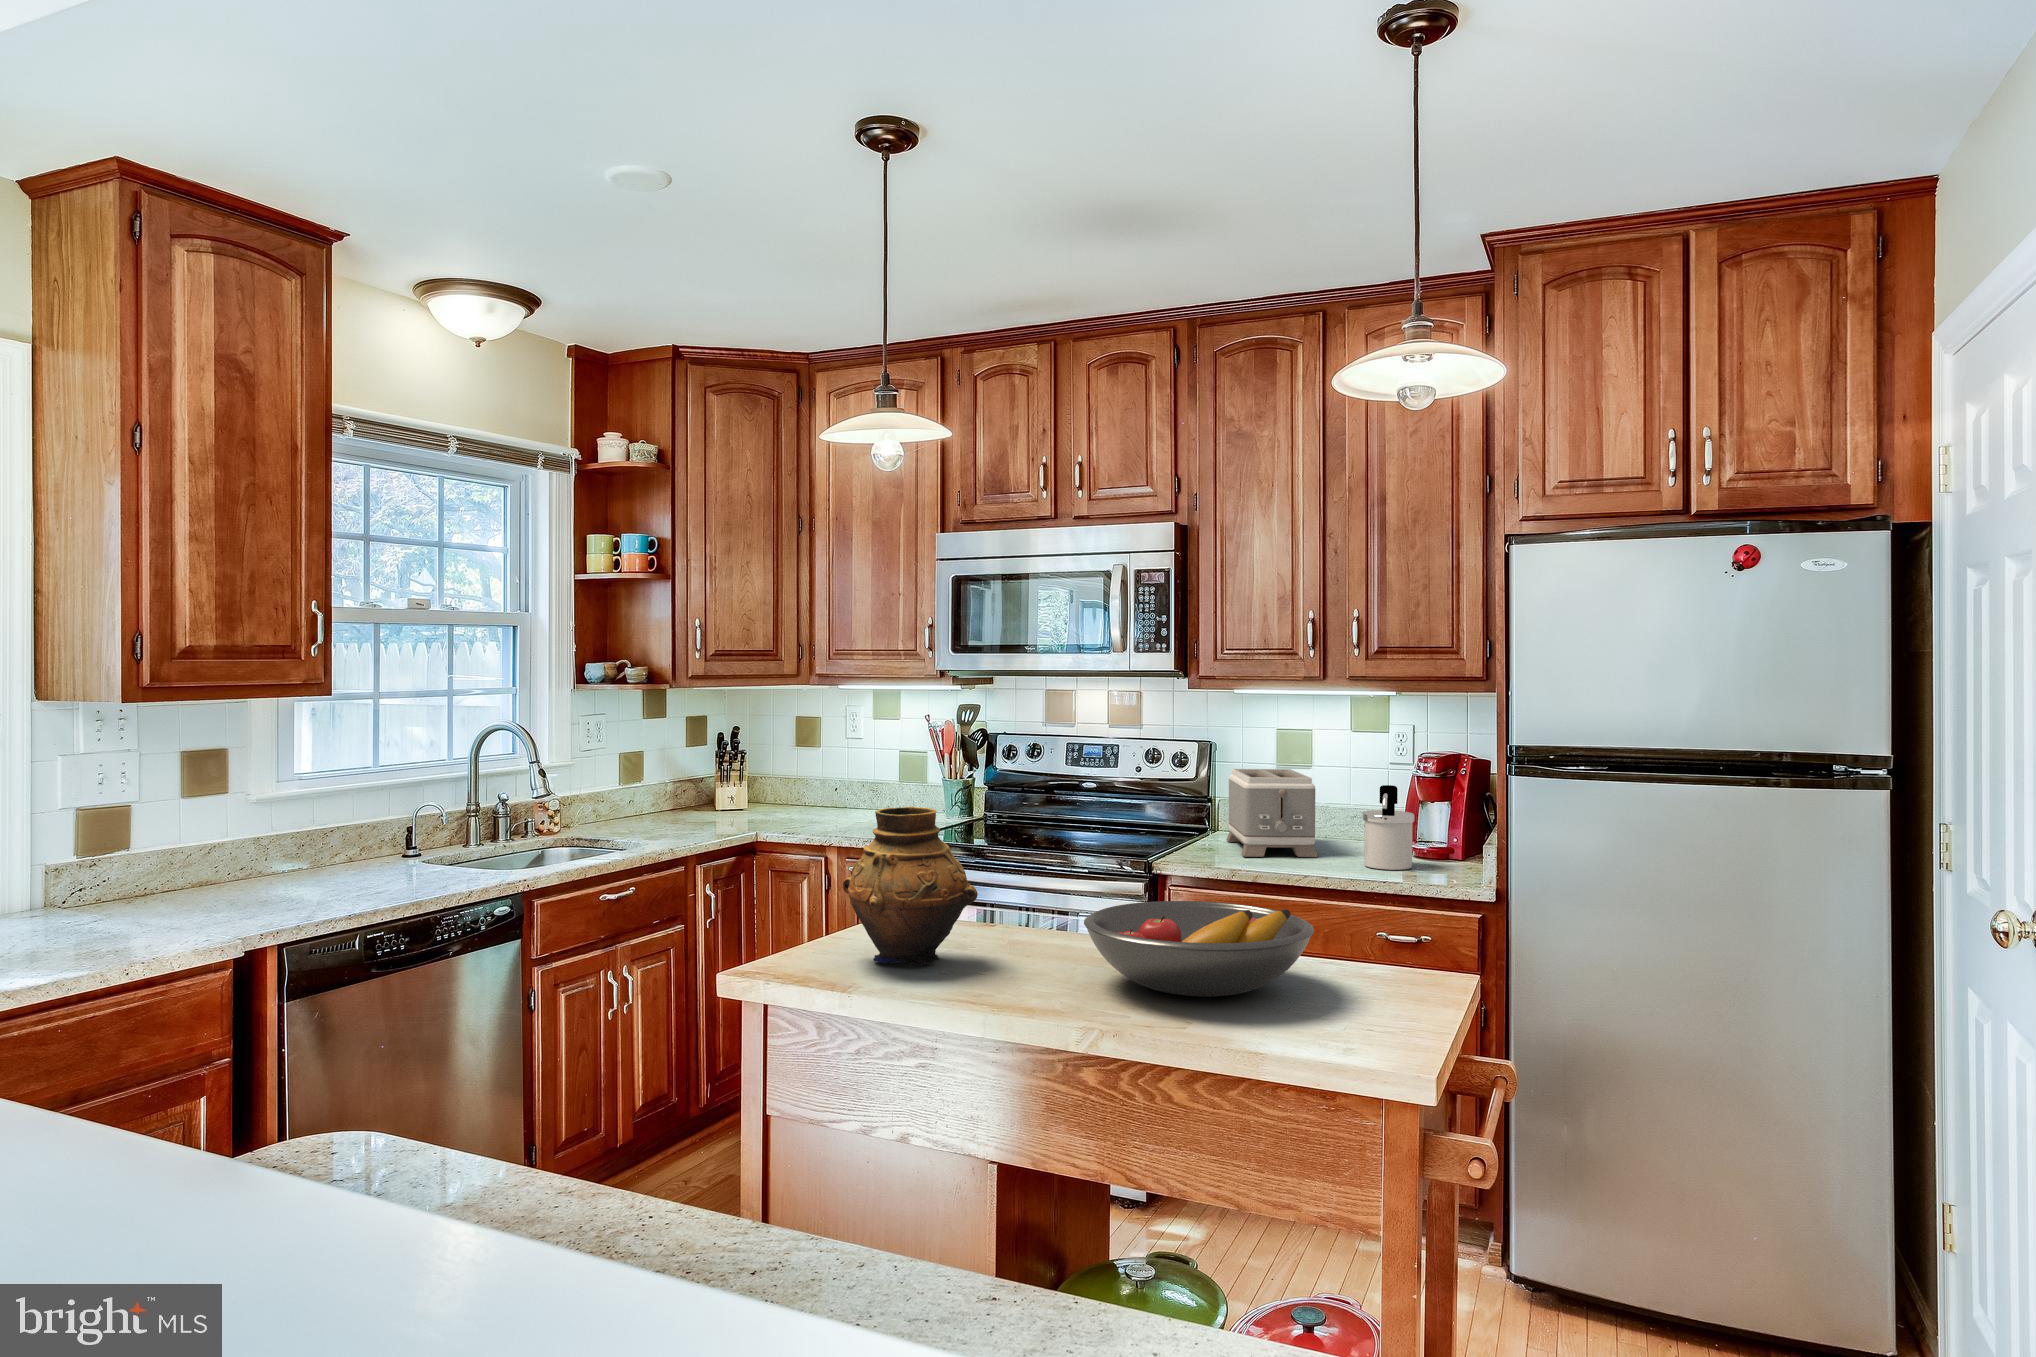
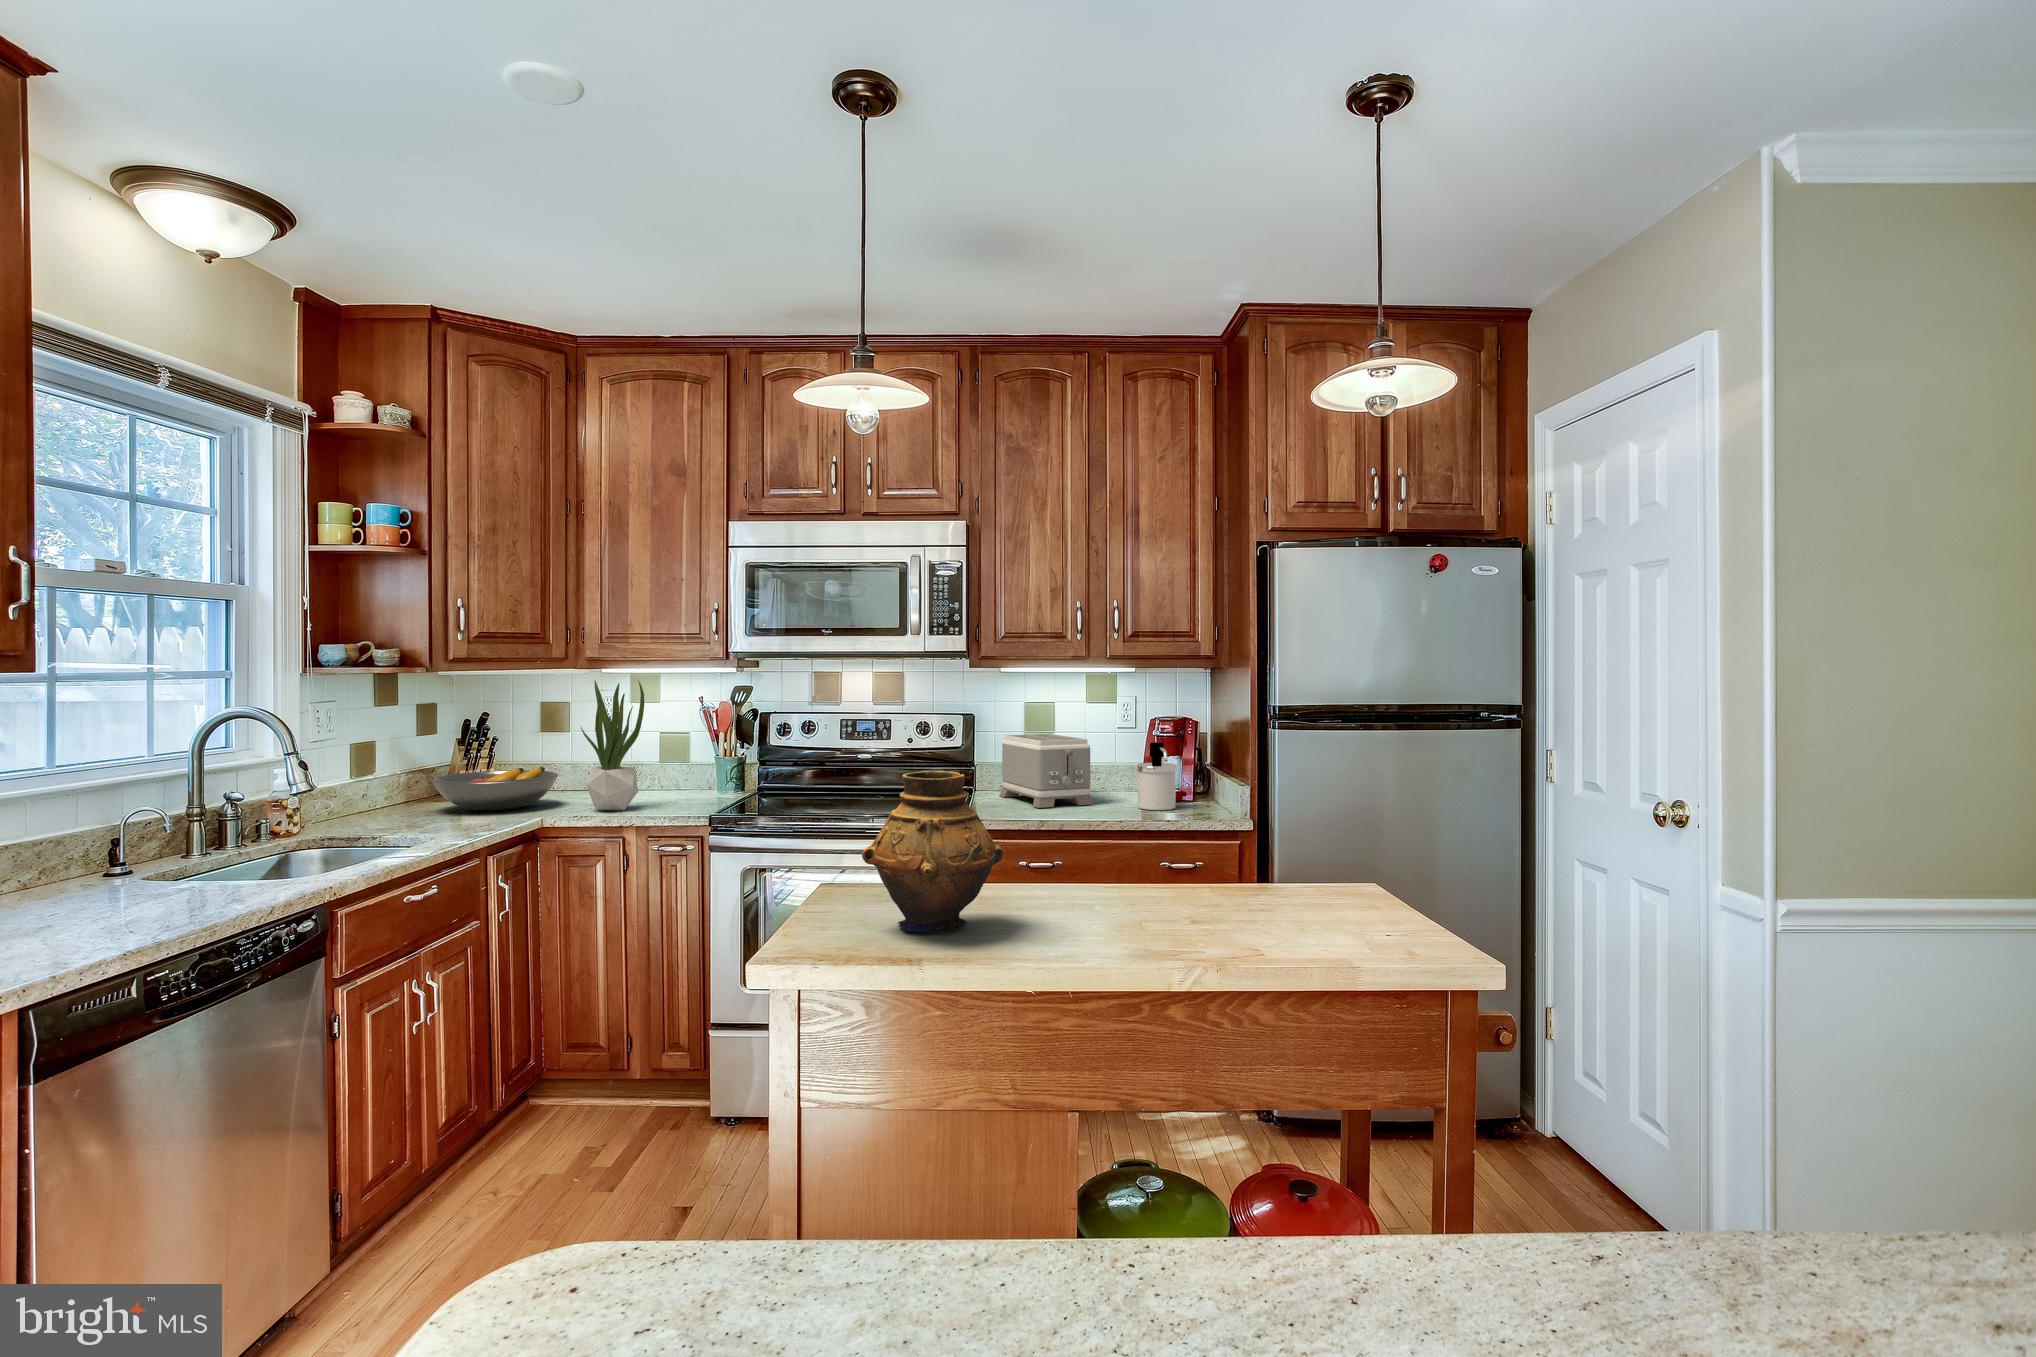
potted plant: none [792,698,853,830] -> present [581,680,644,810]
fruit bowl: present [1084,901,1314,997] -> present [432,767,558,810]

